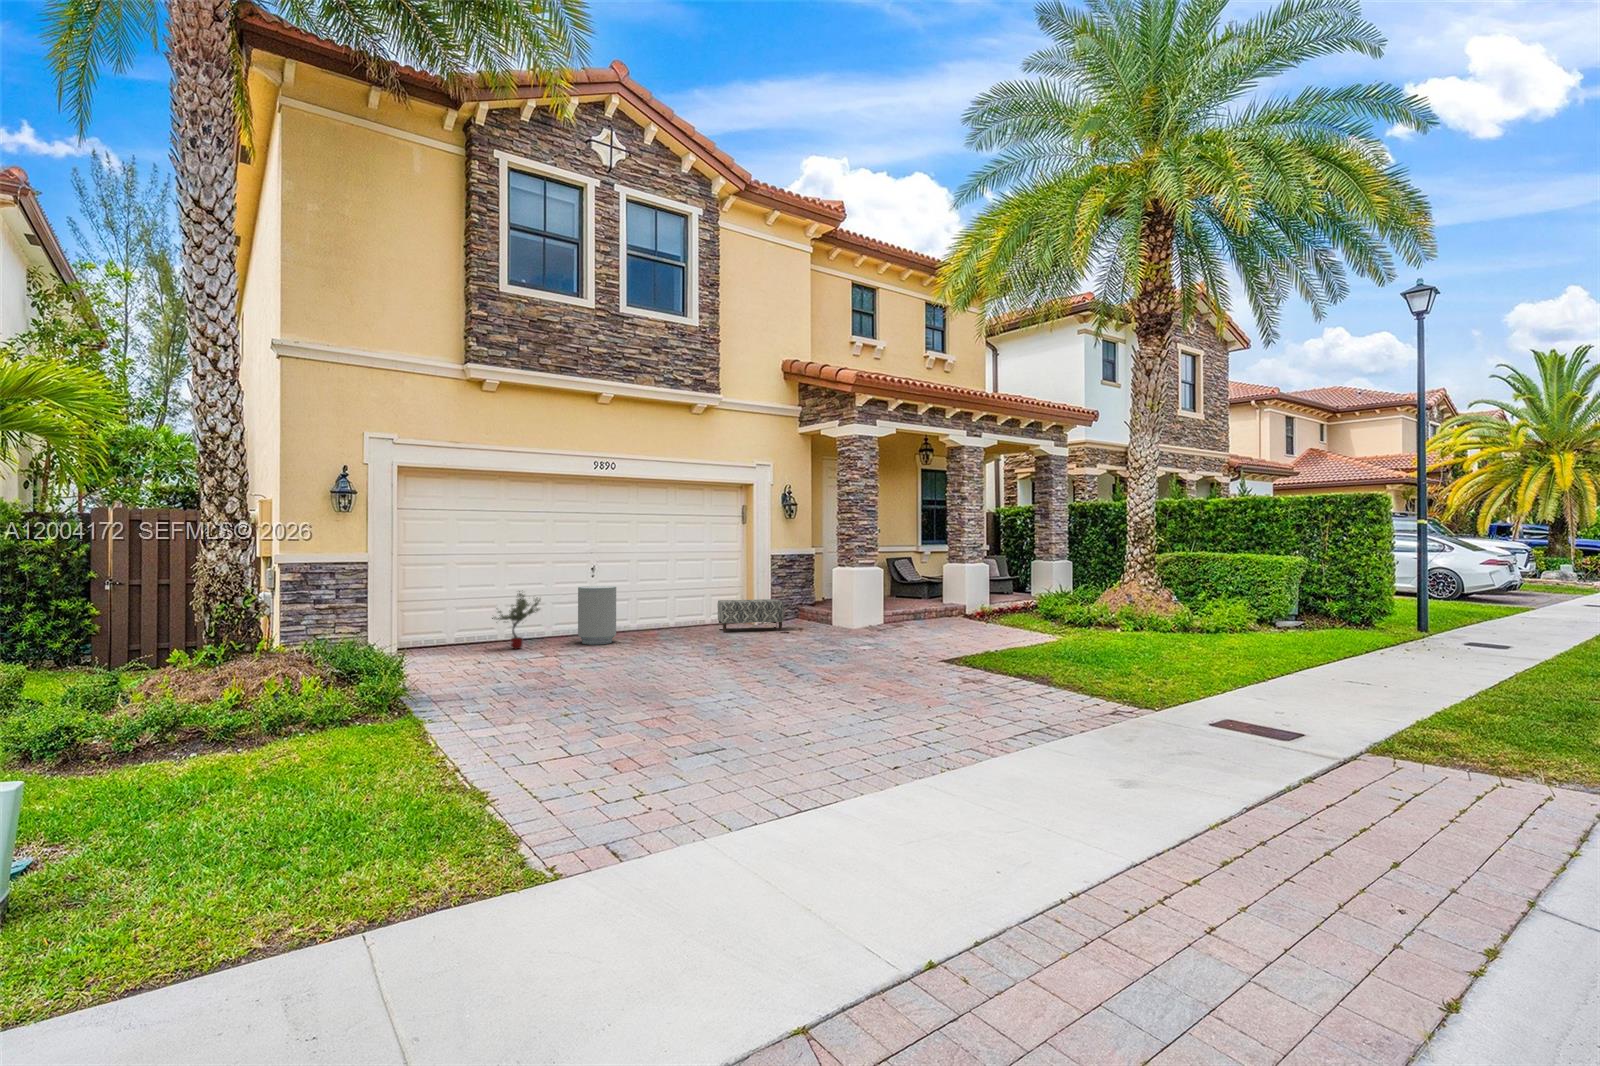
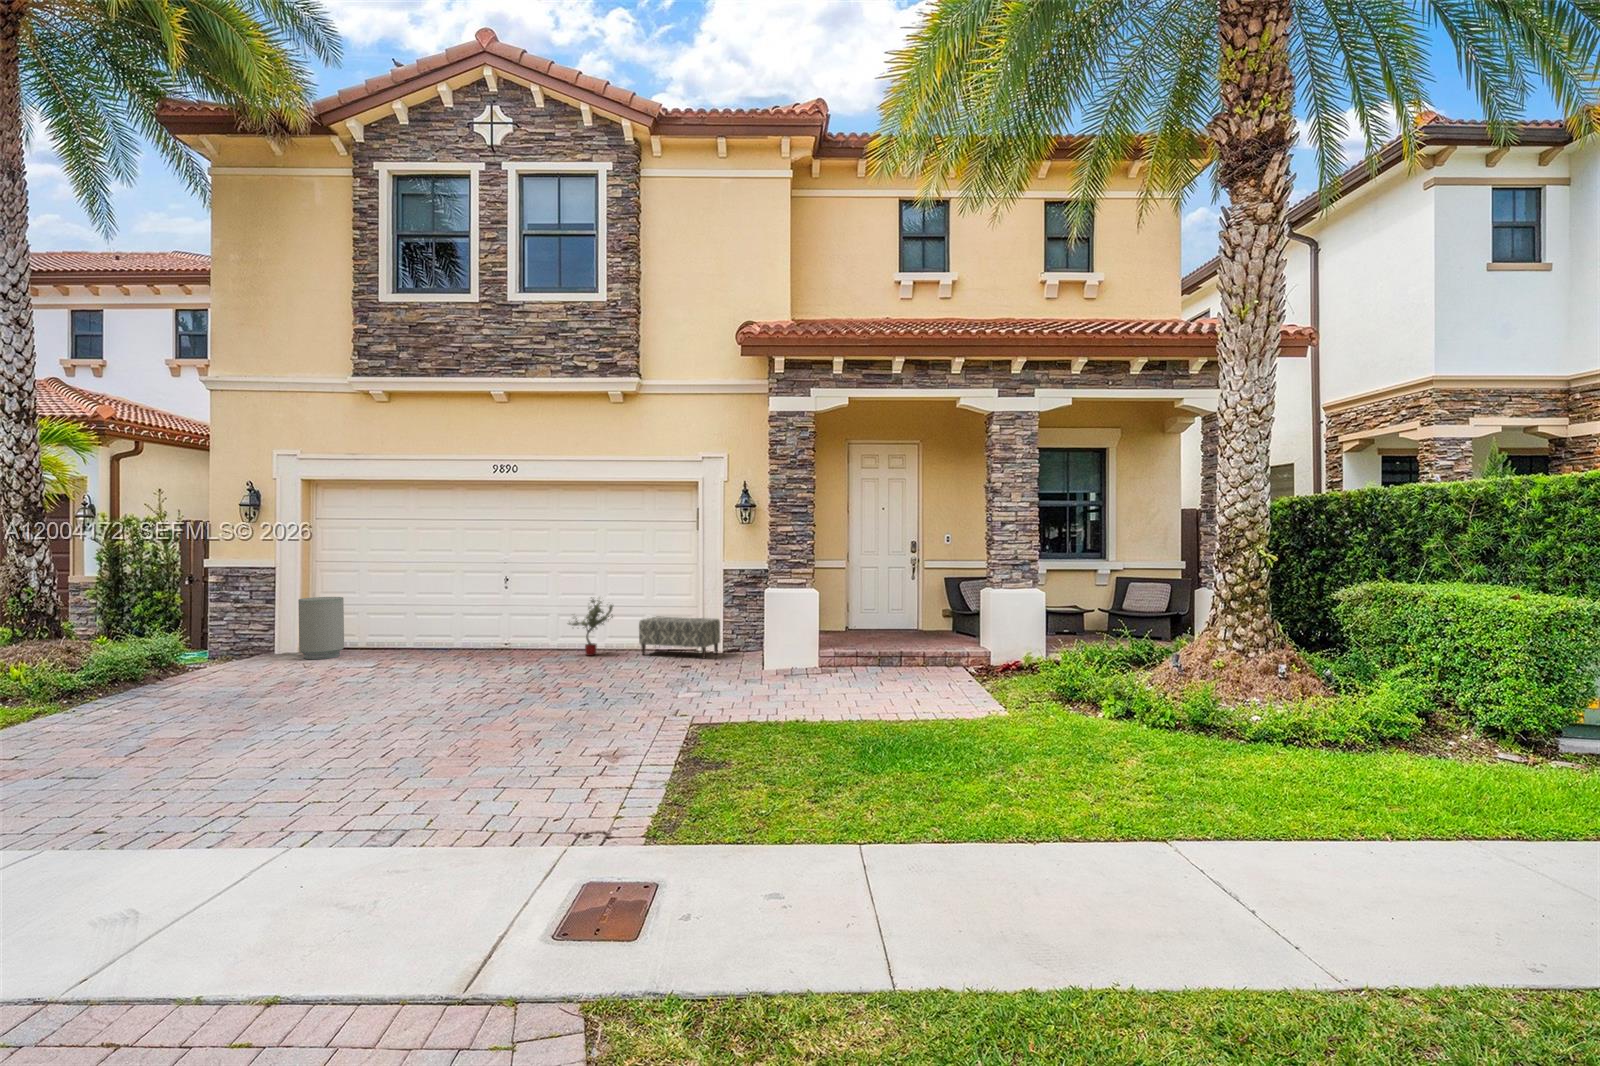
trash can: present [578,586,616,644] -> present [298,597,344,659]
potted tree: present [492,590,540,649] -> present [569,597,613,656]

